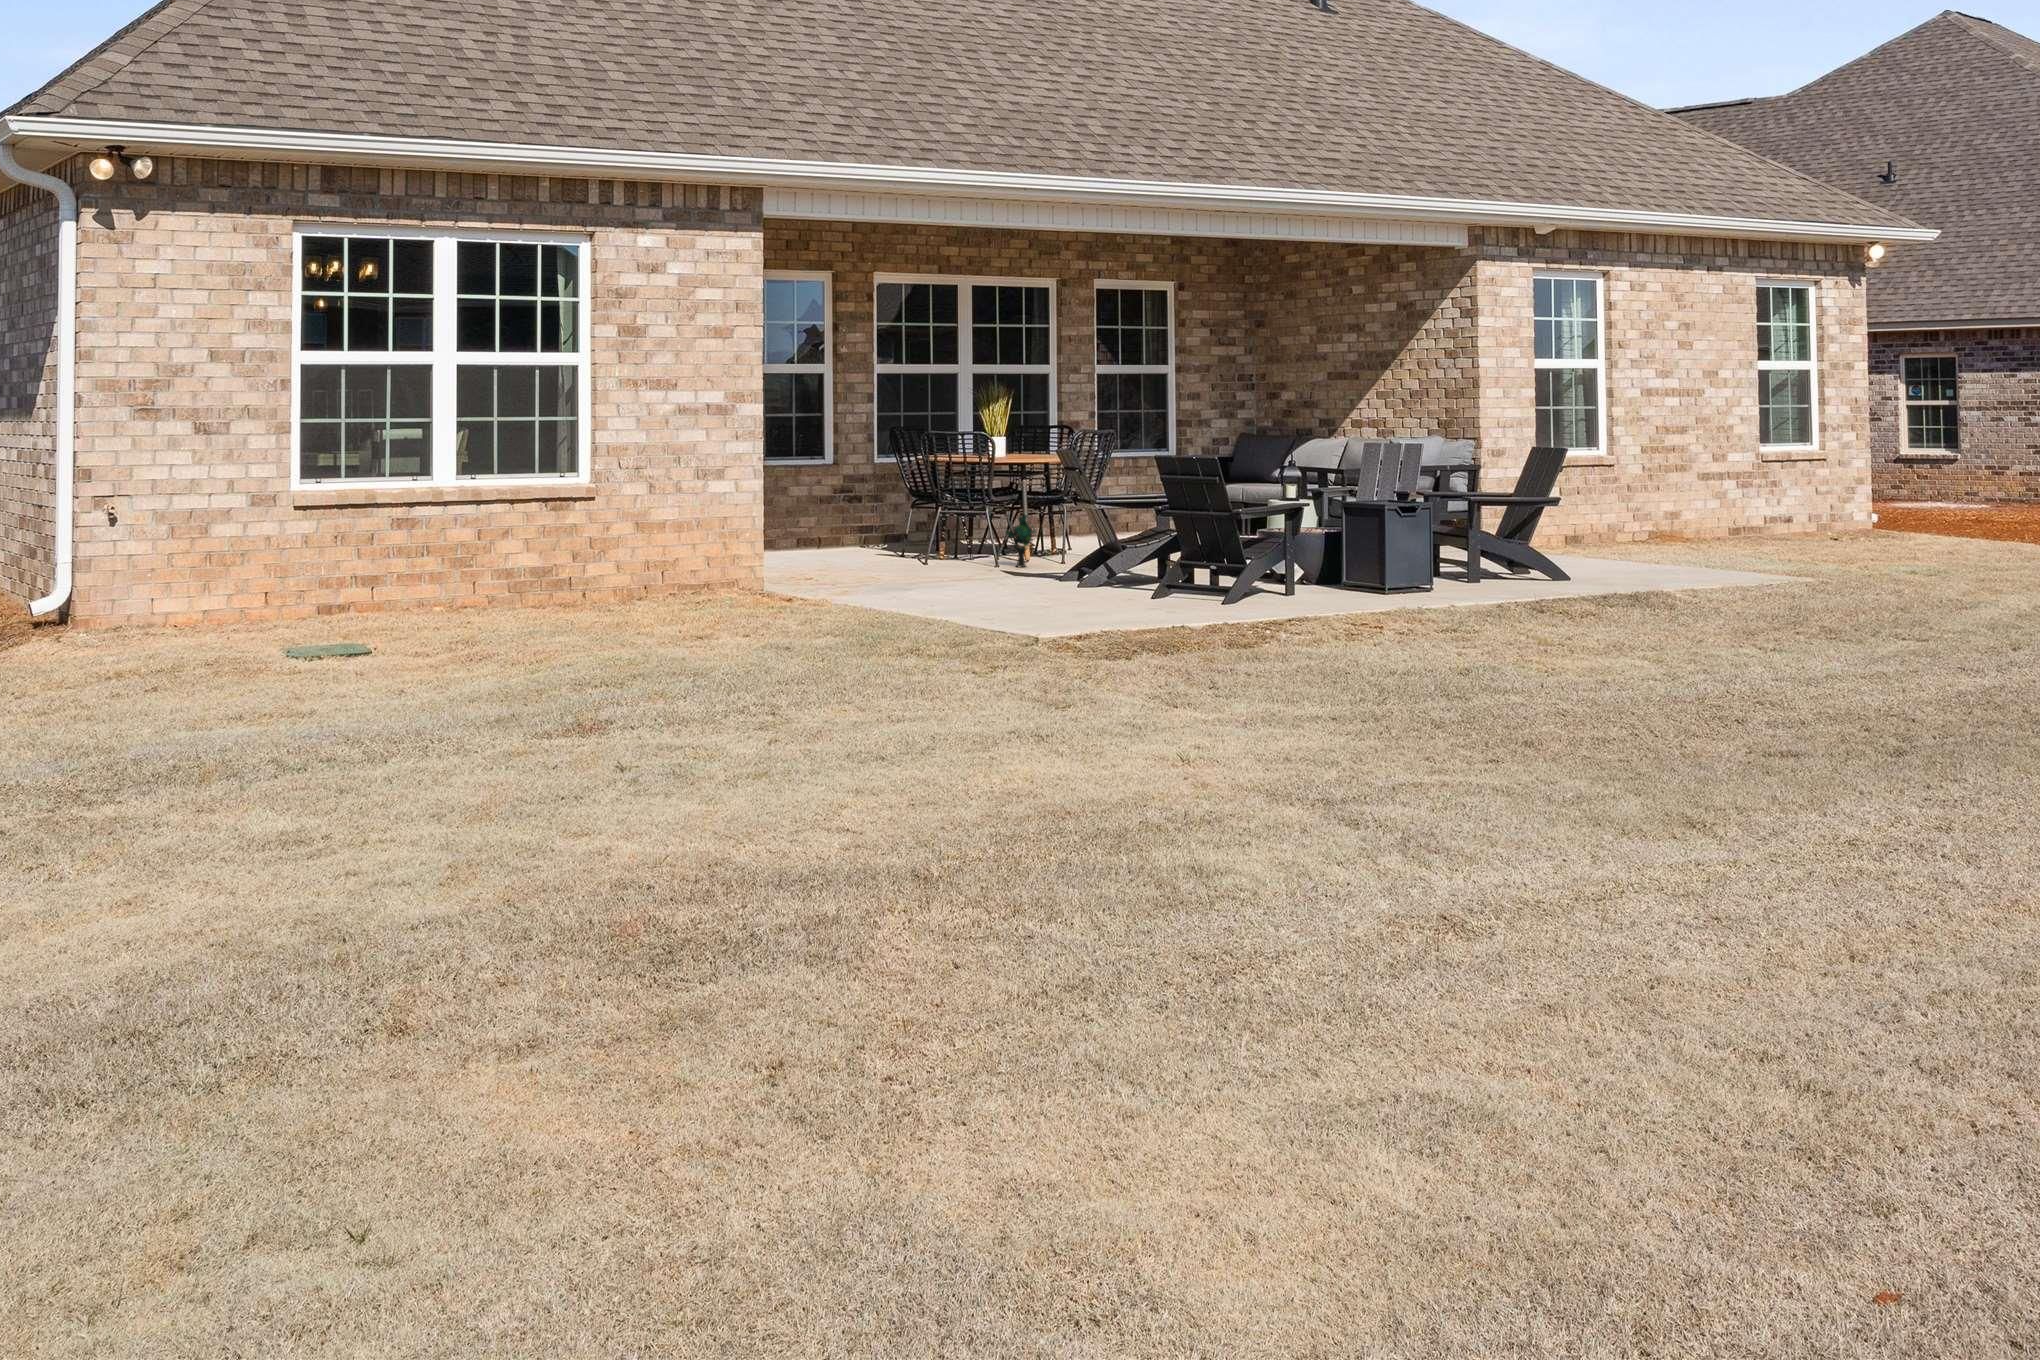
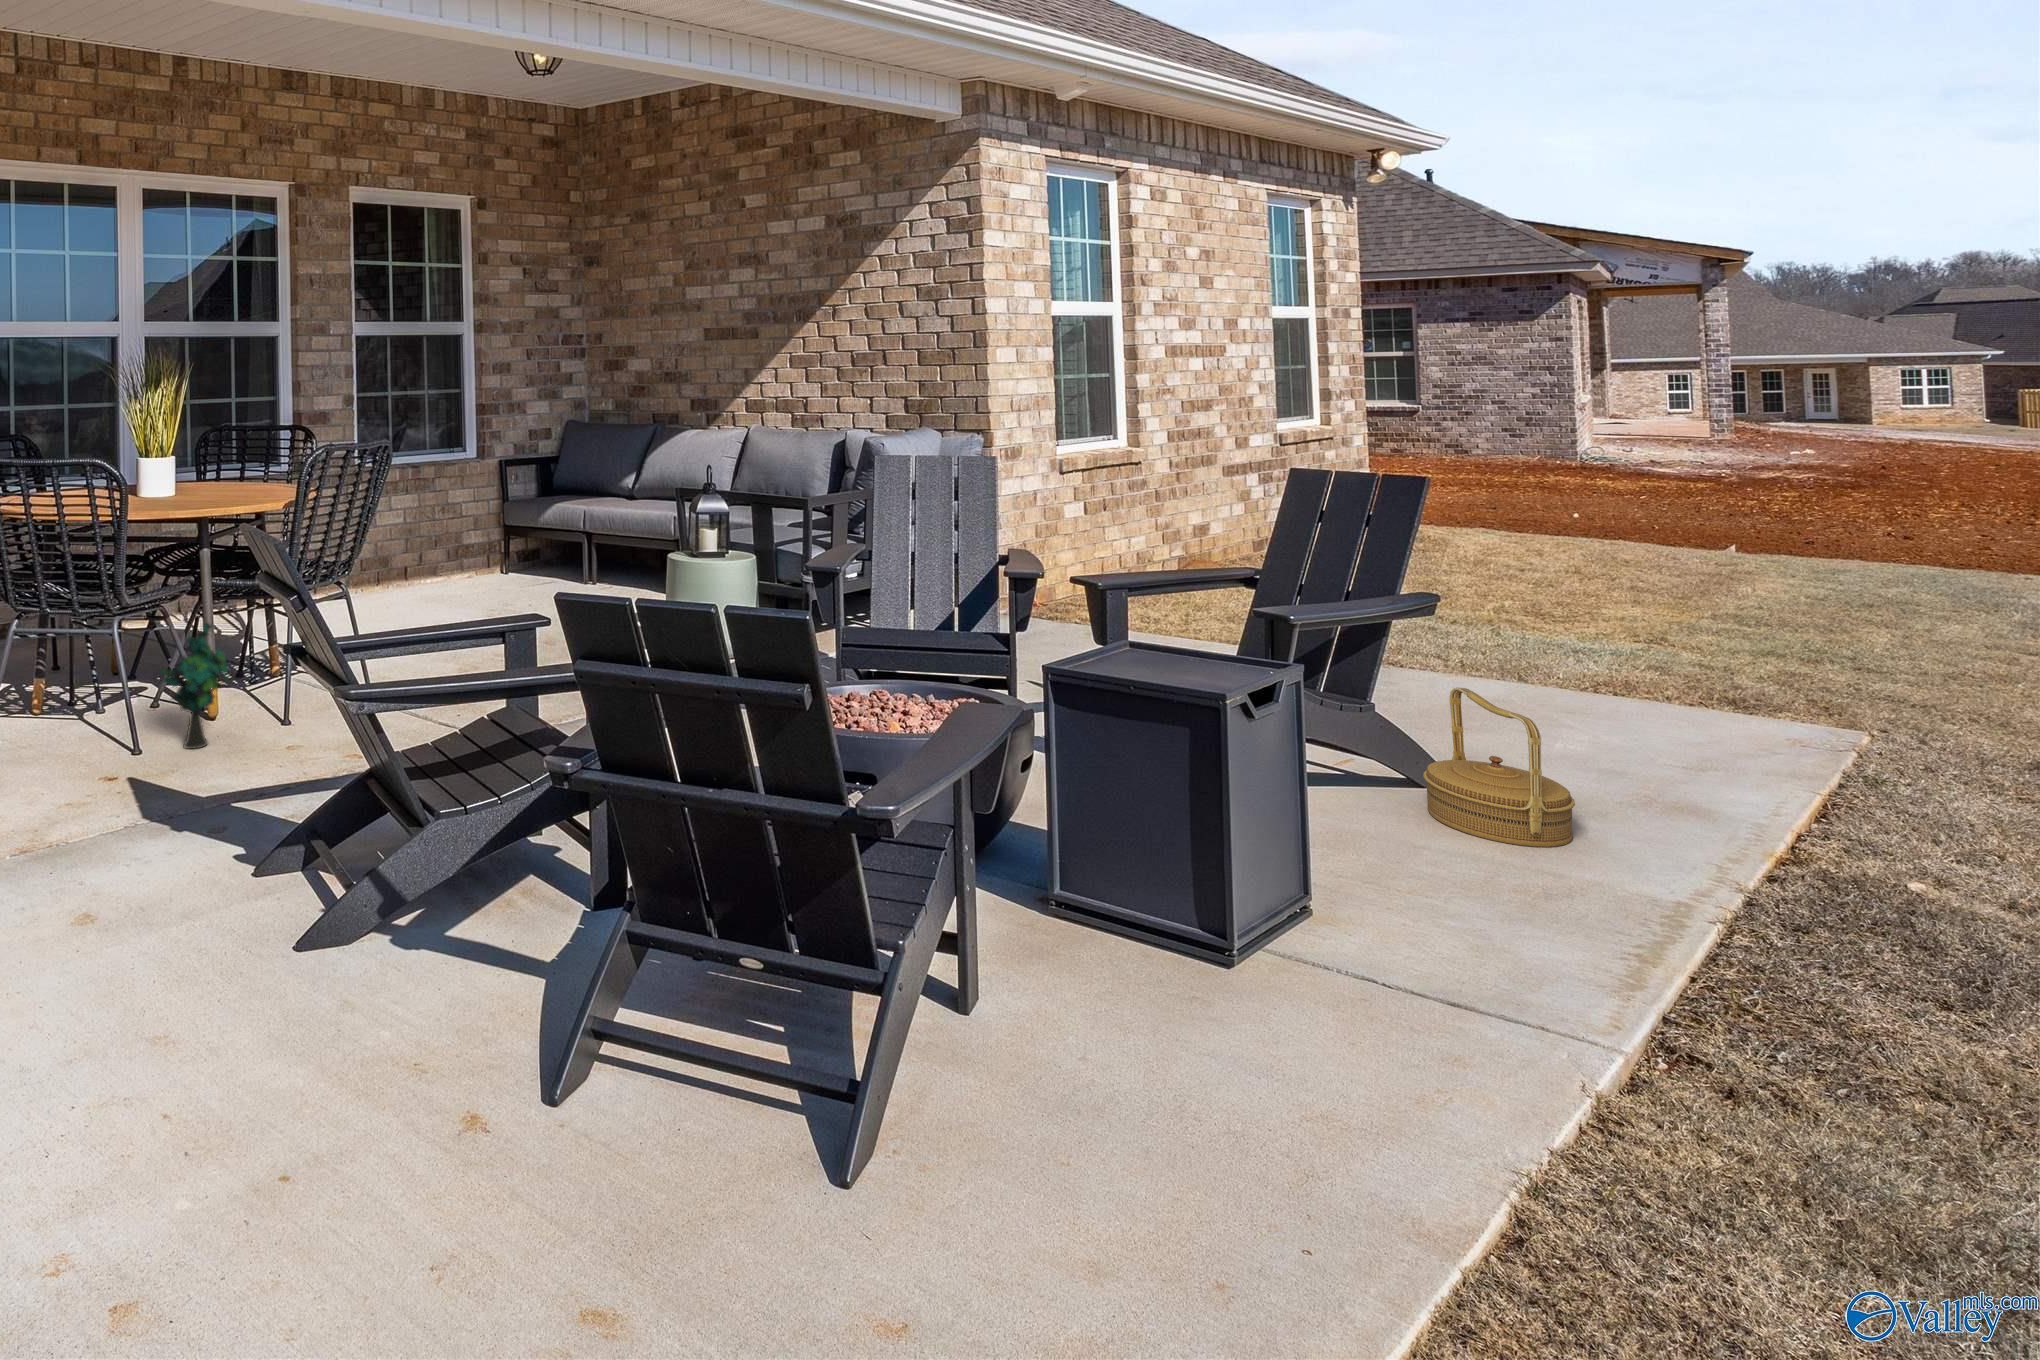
woven basket: none [1532,536,1580,588] -> present [1423,687,1575,847]

